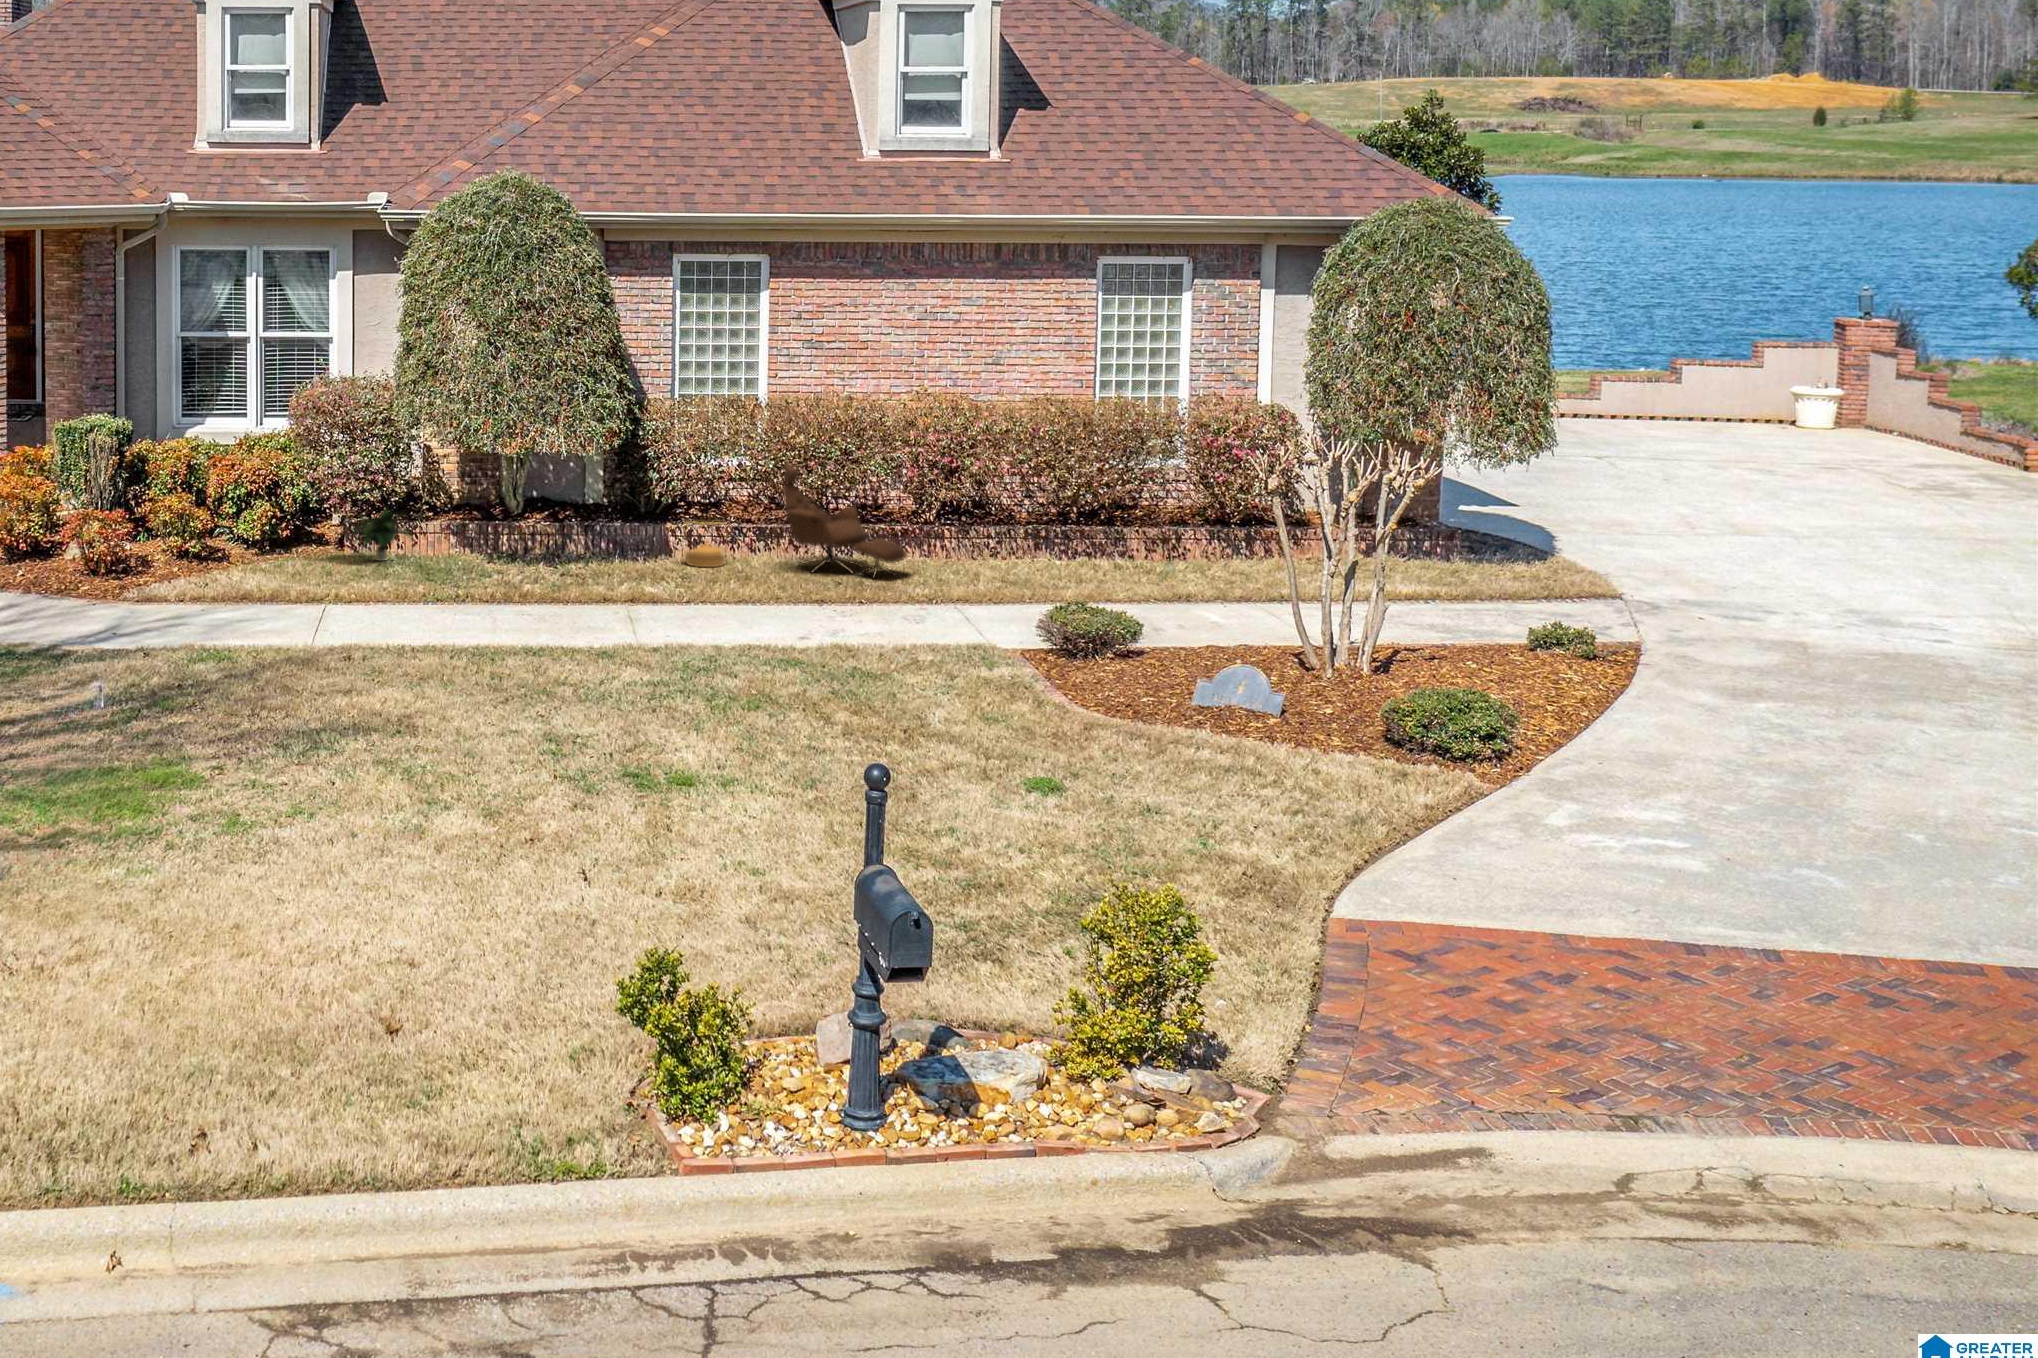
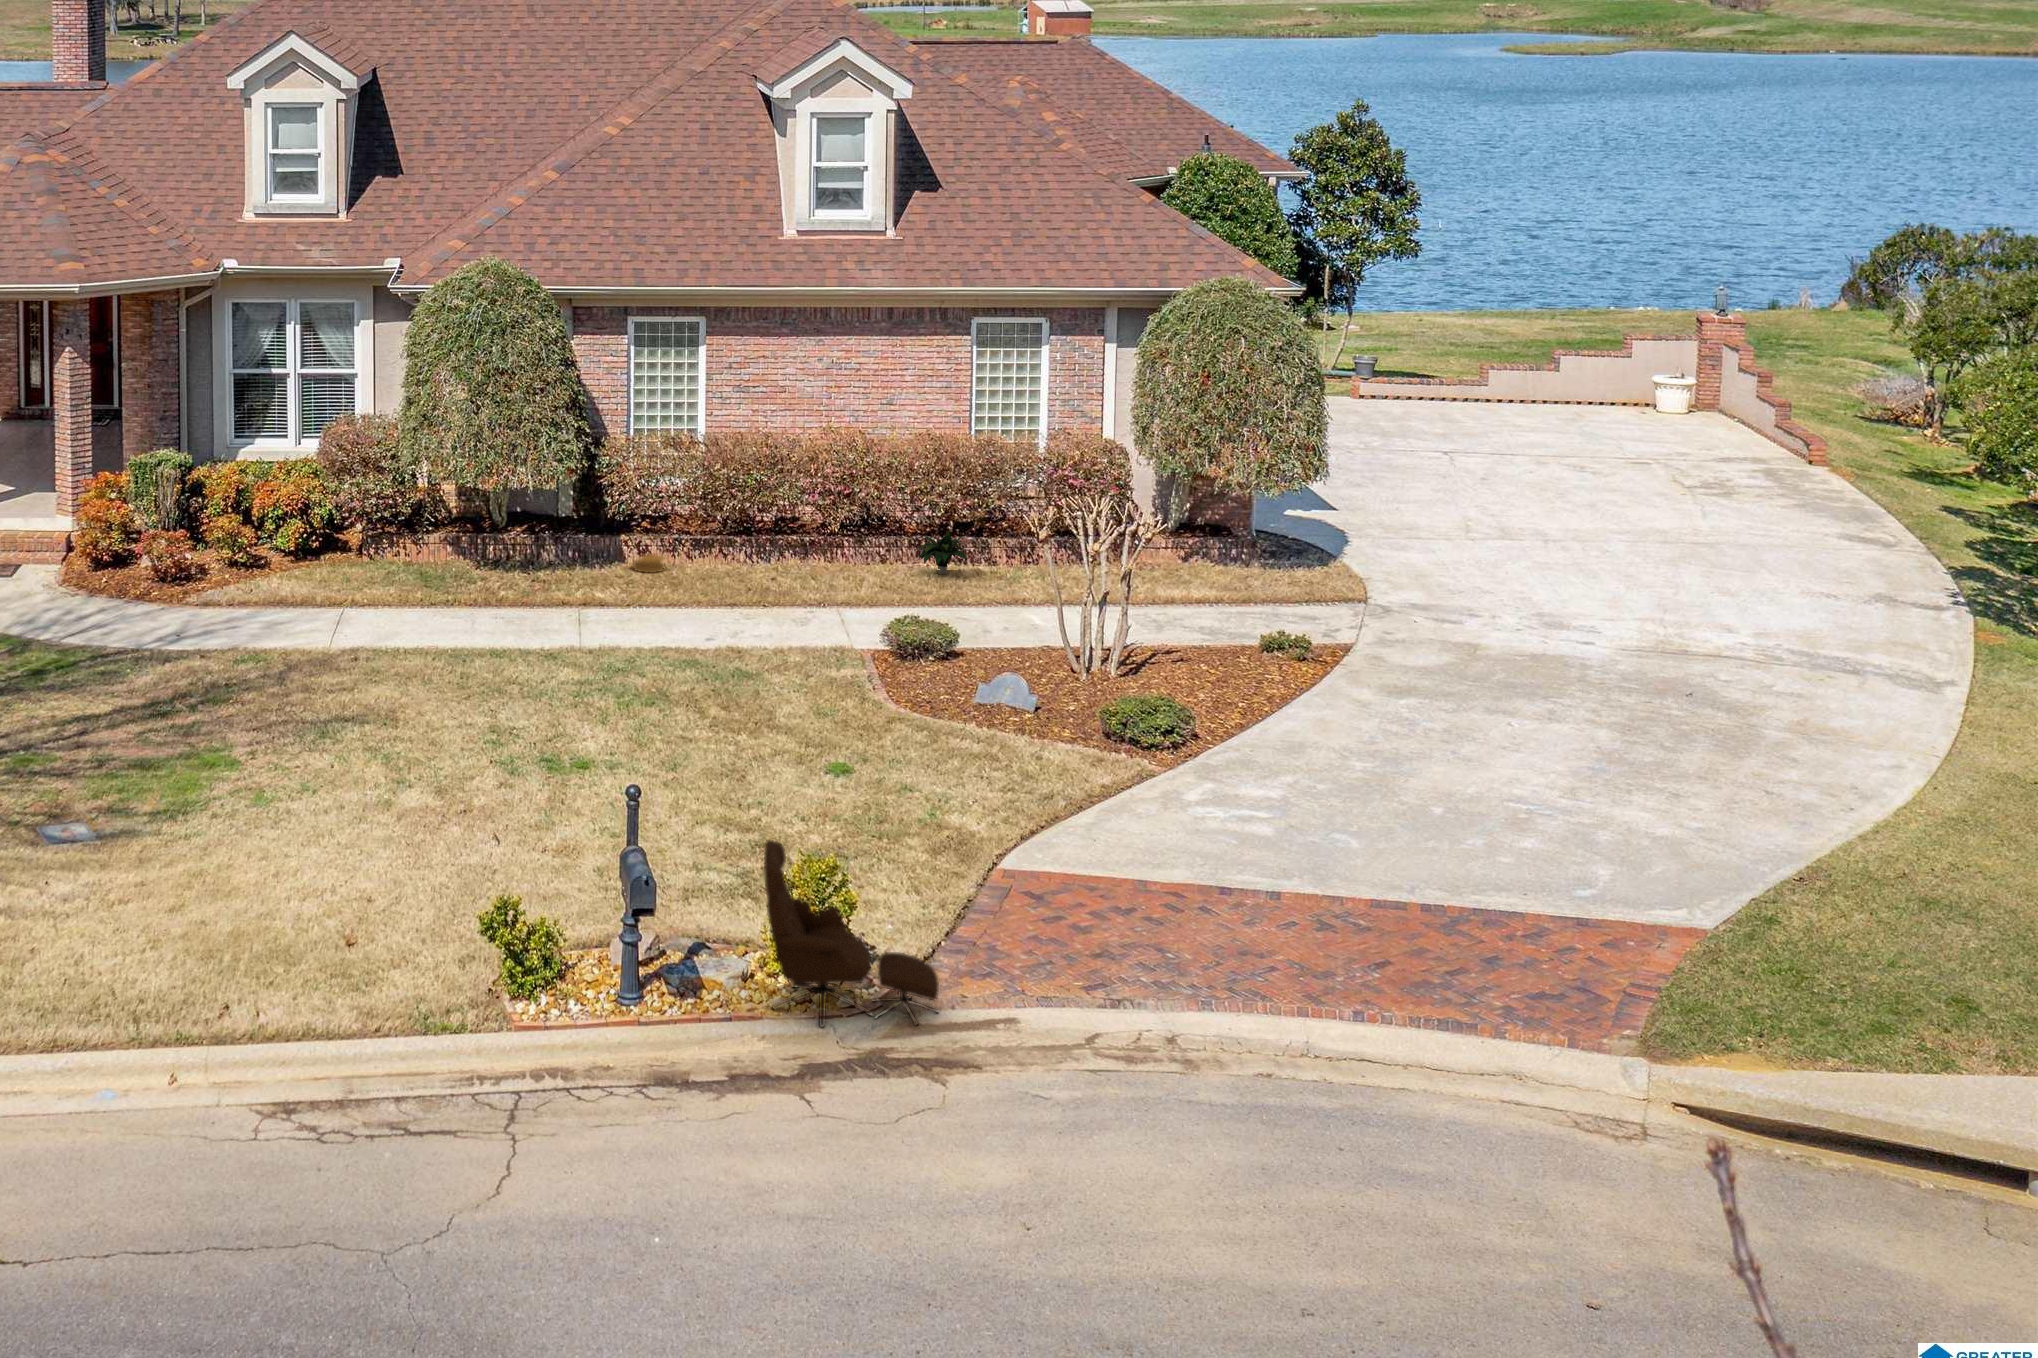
lounge chair: present [784,462,906,577] -> present [764,840,939,1027]
potted plant: present [352,508,411,561] -> present [918,530,969,575]

